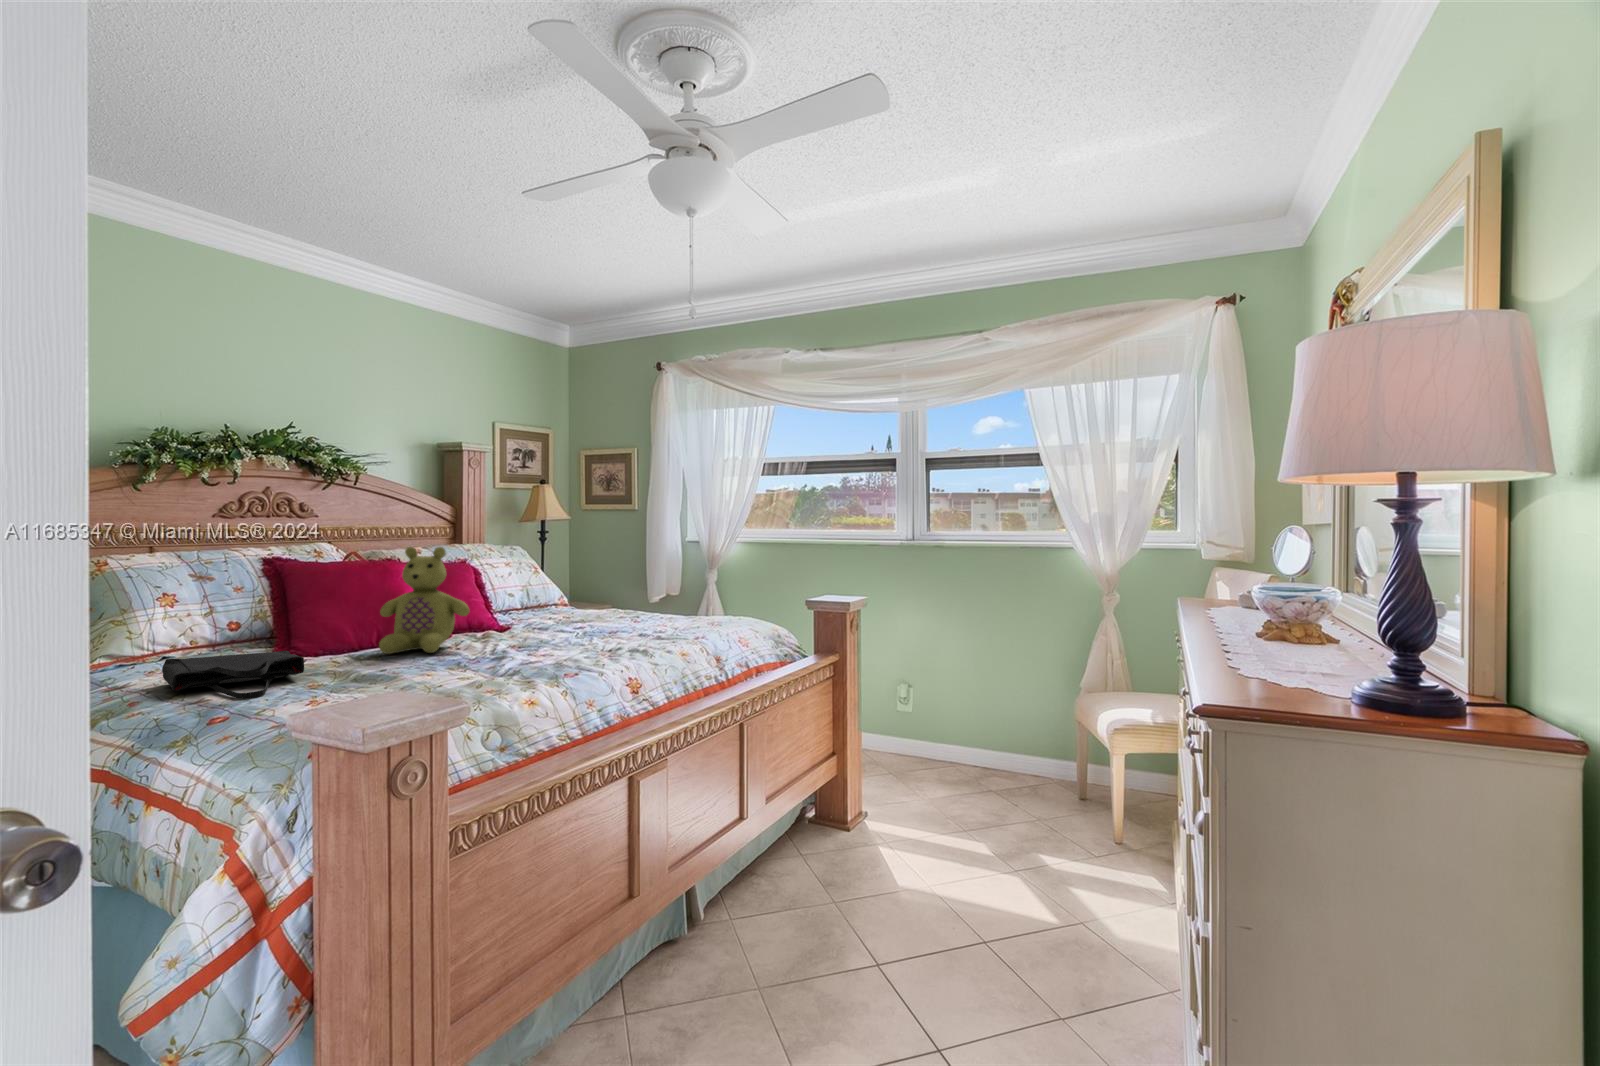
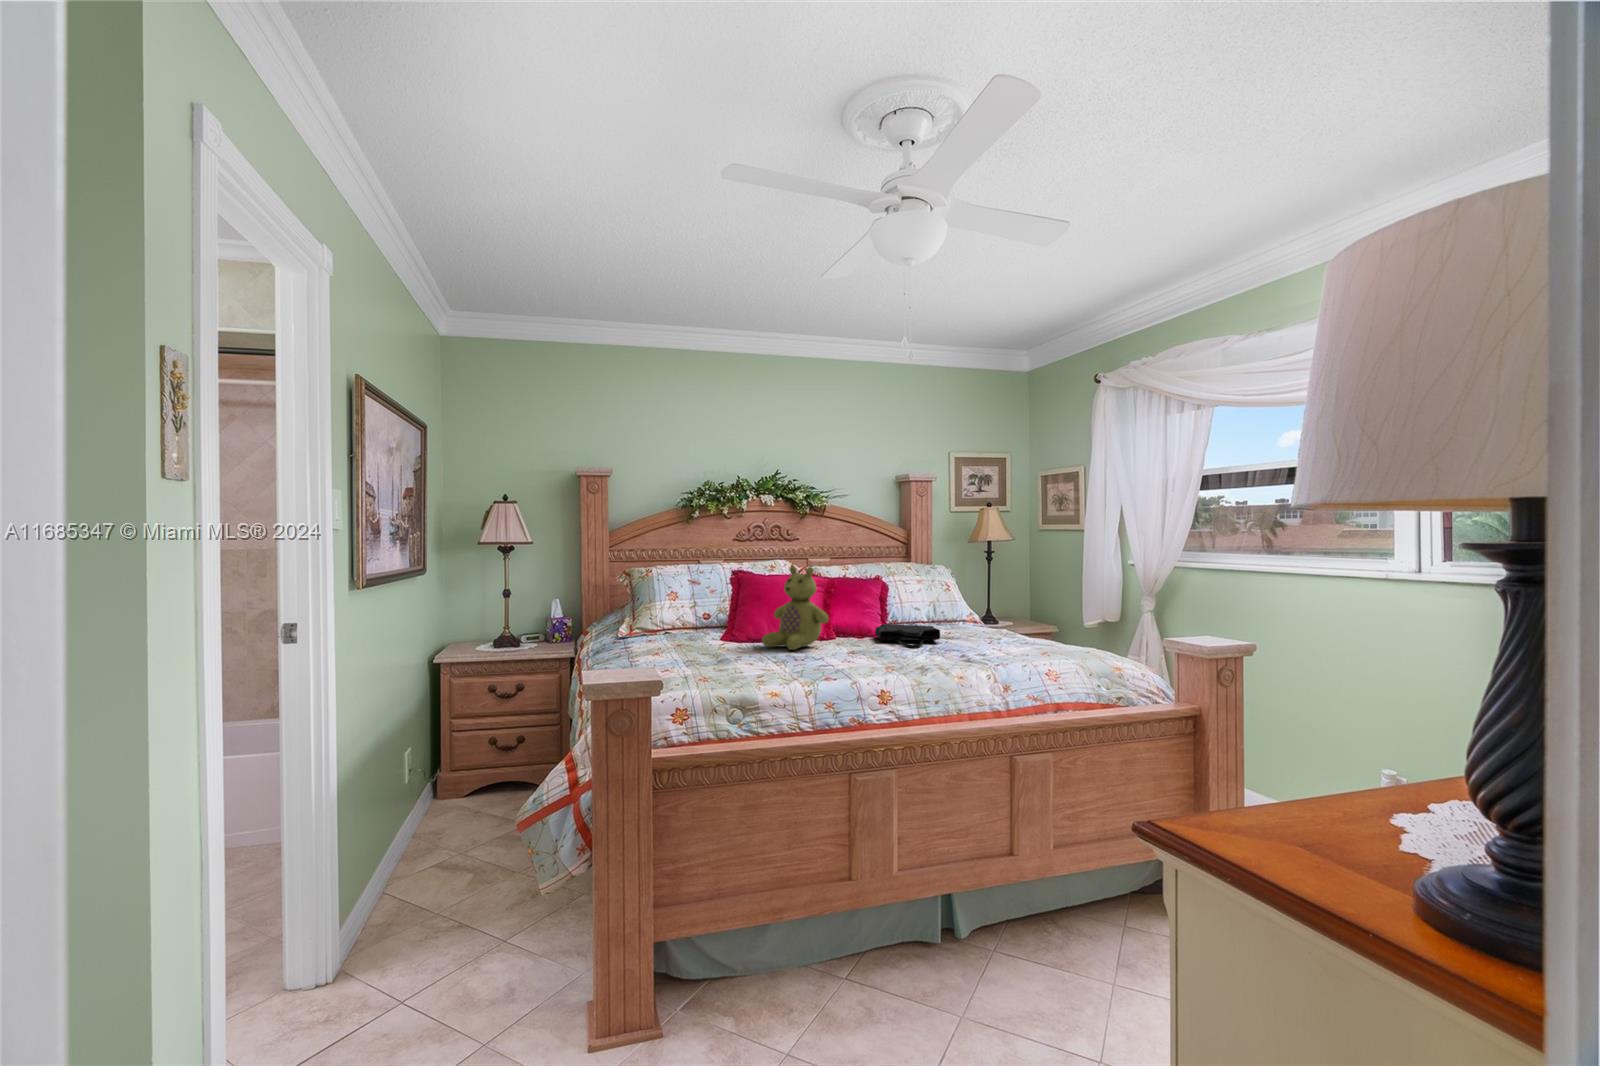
tote bag: present [162,651,304,699] -> present [875,624,940,648]

